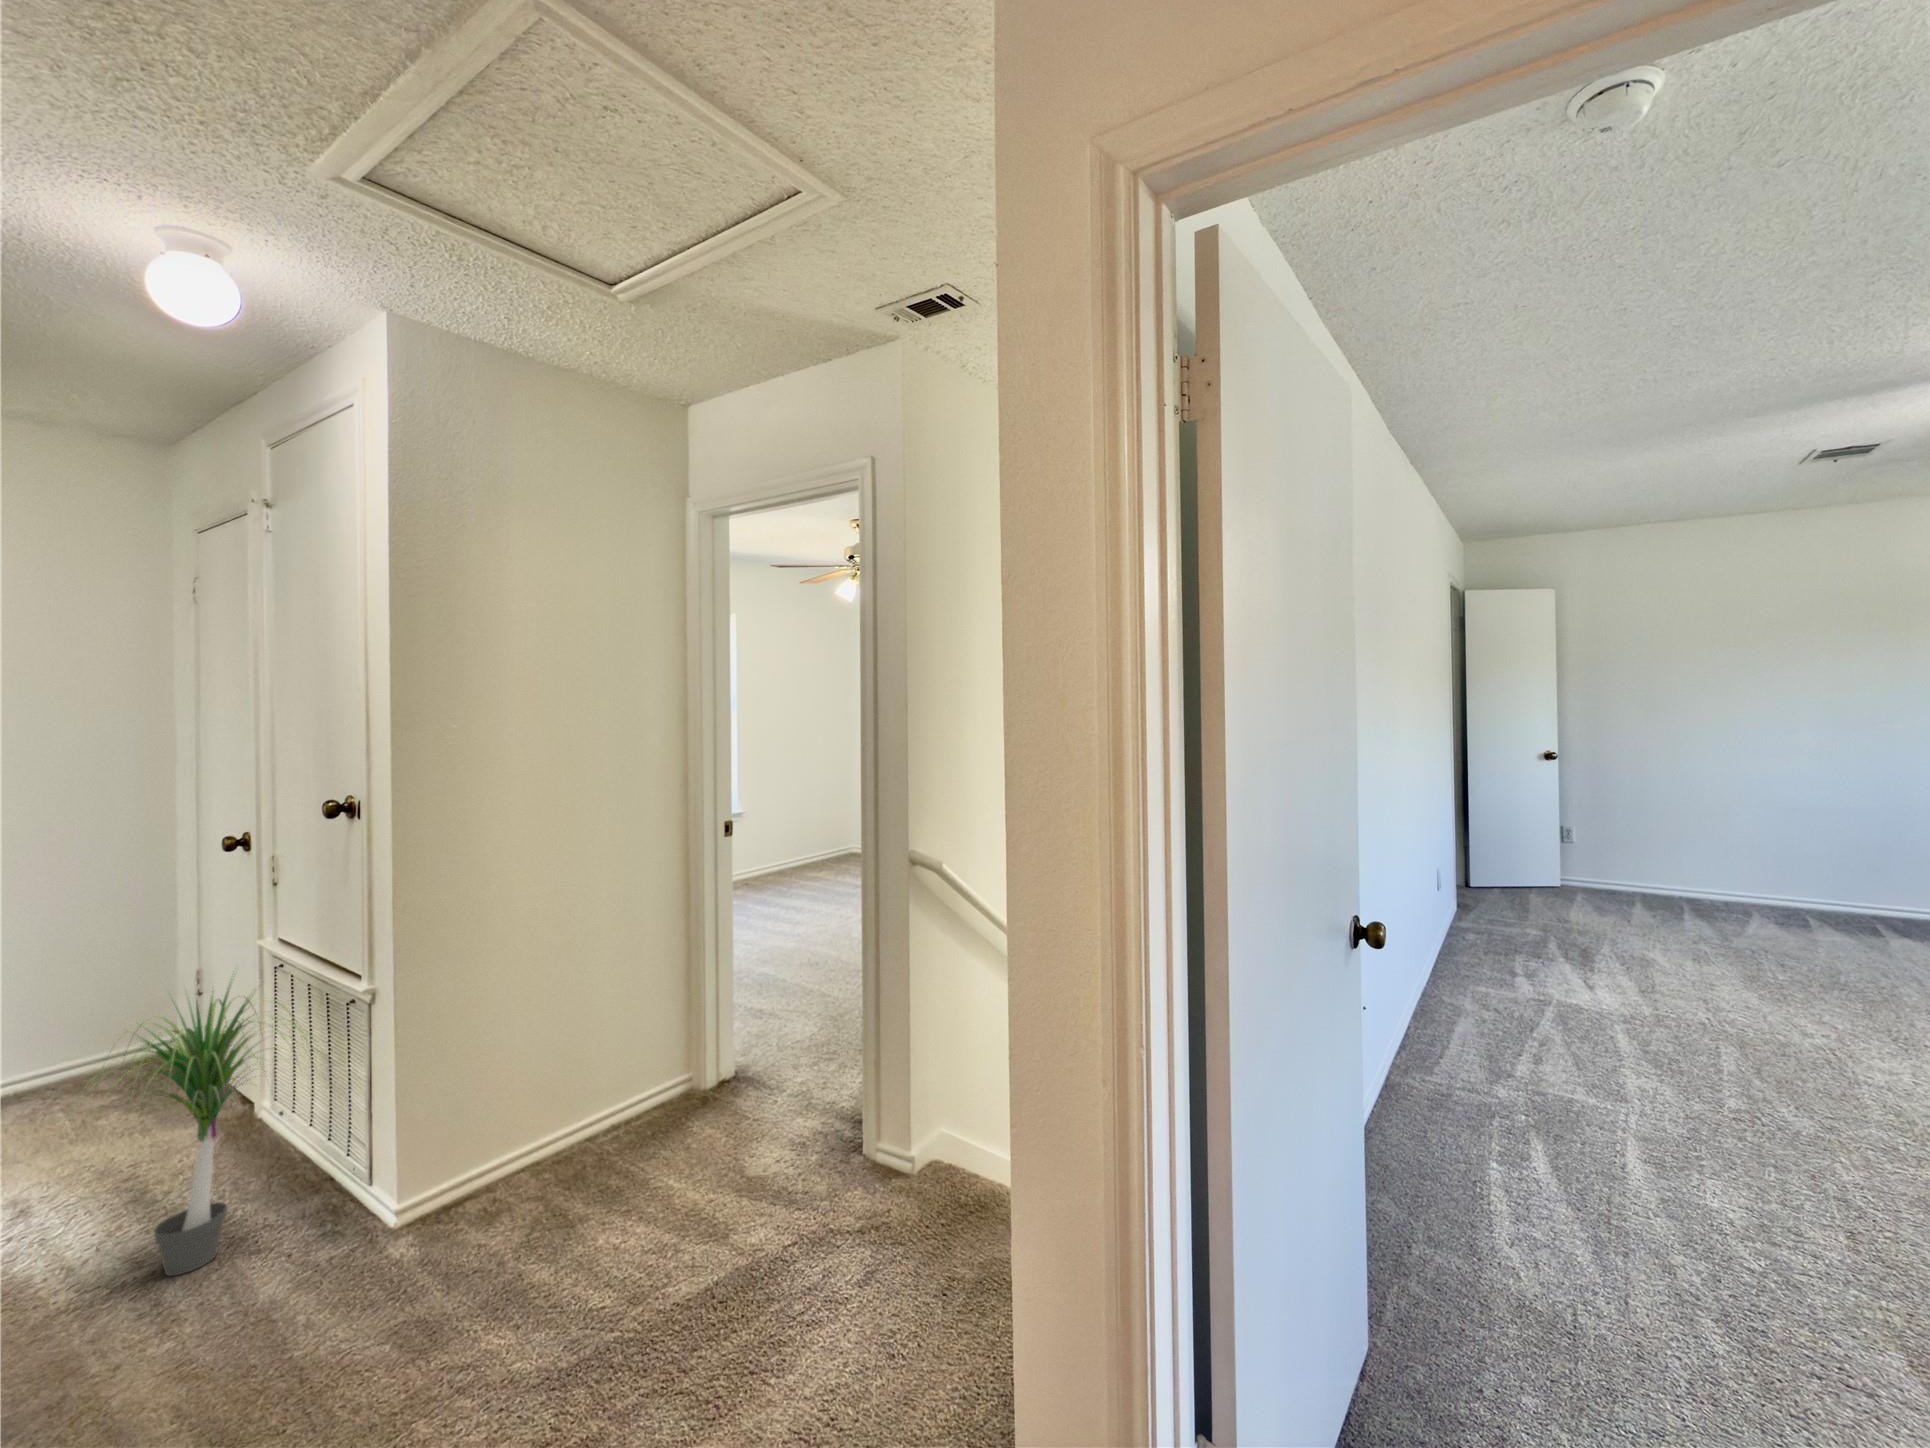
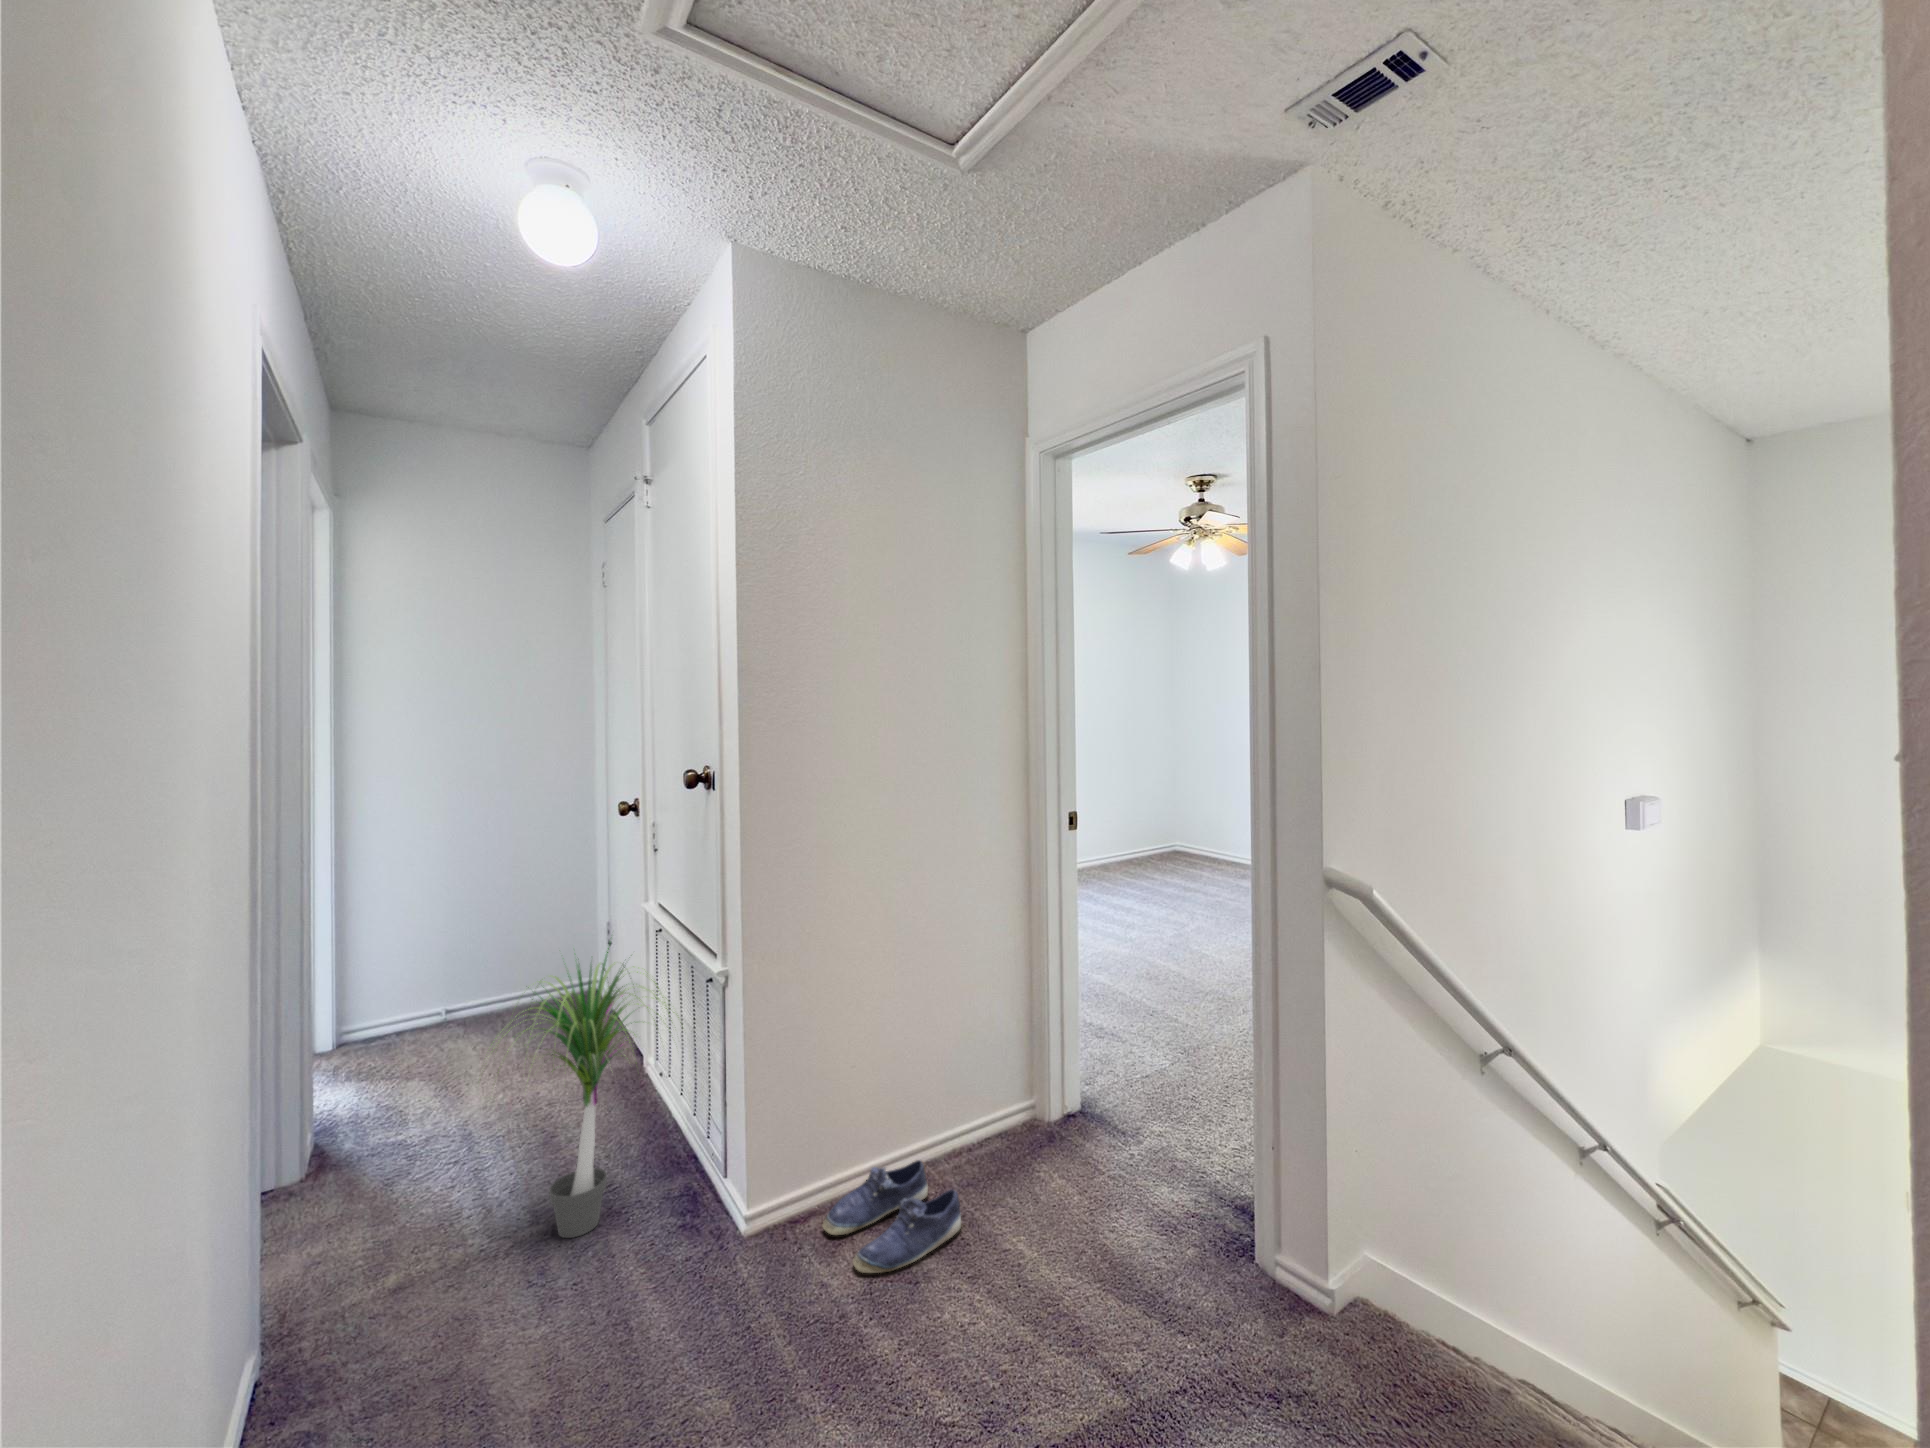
shoe: none [477,1134,617,1231] -> present [823,1160,961,1273]

